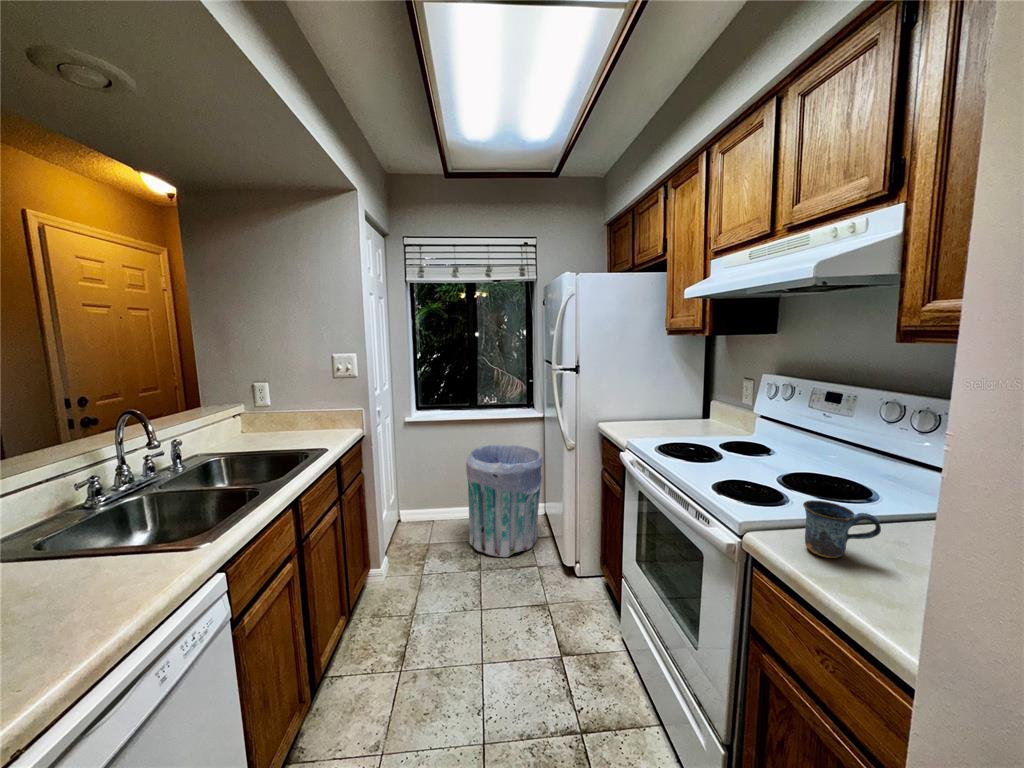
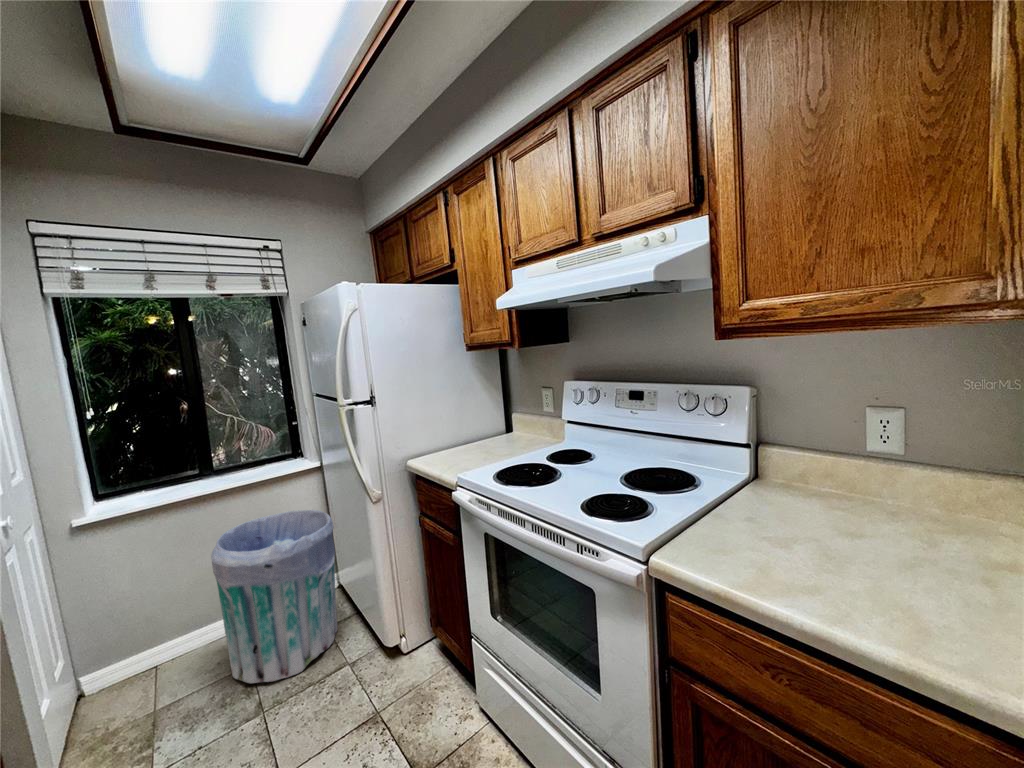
mug: present [803,500,881,558] -> none [703,502,771,561]

